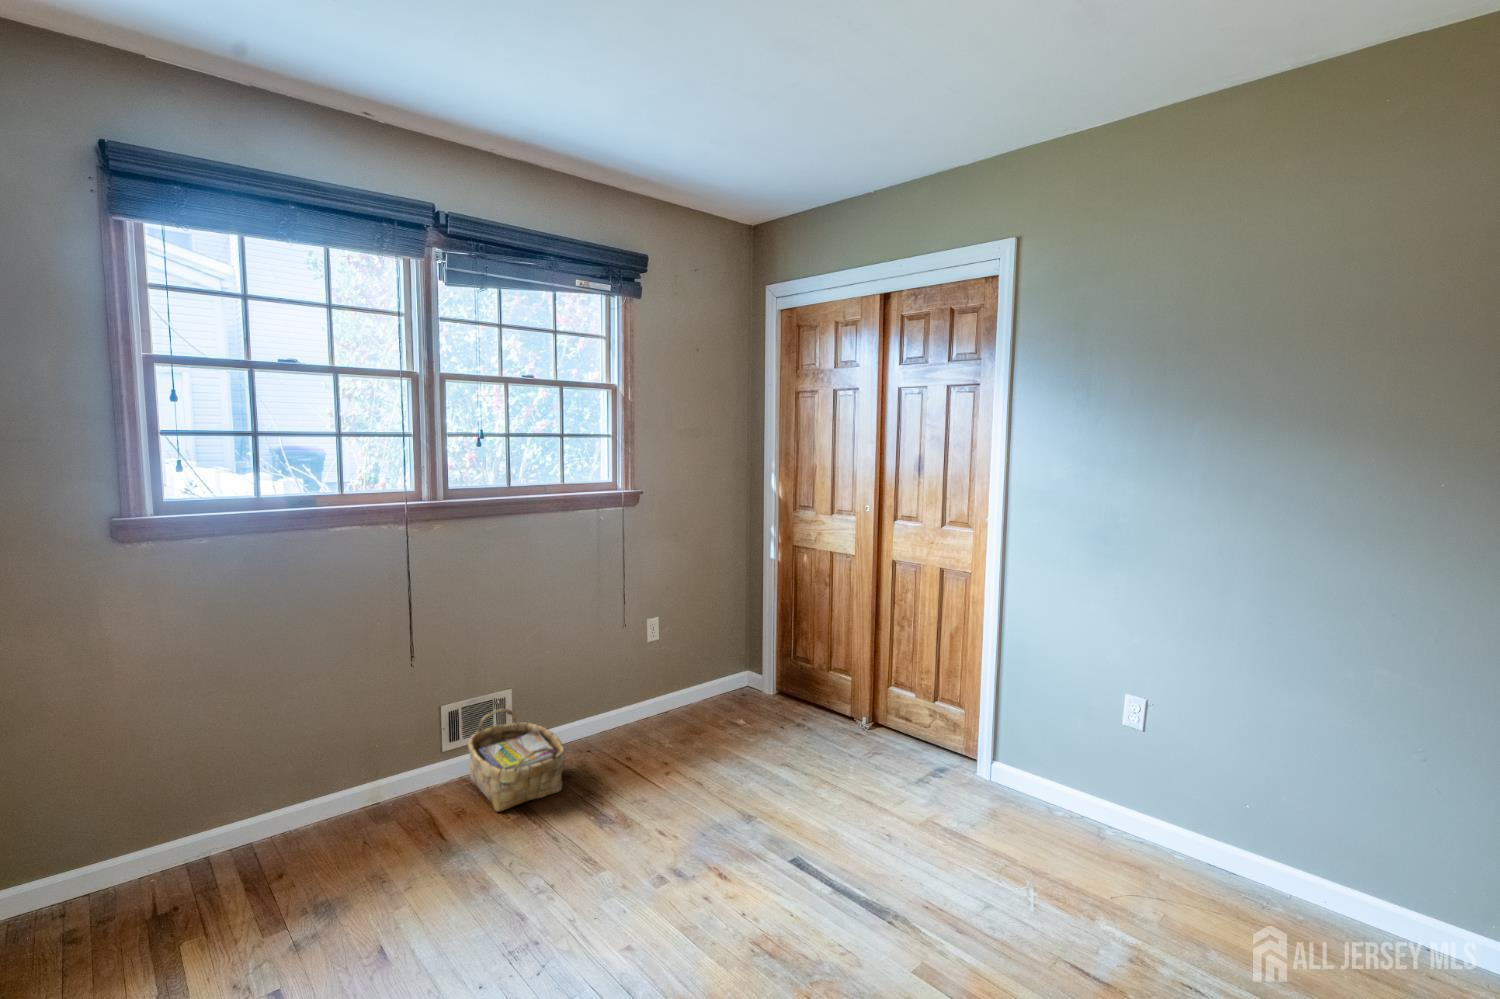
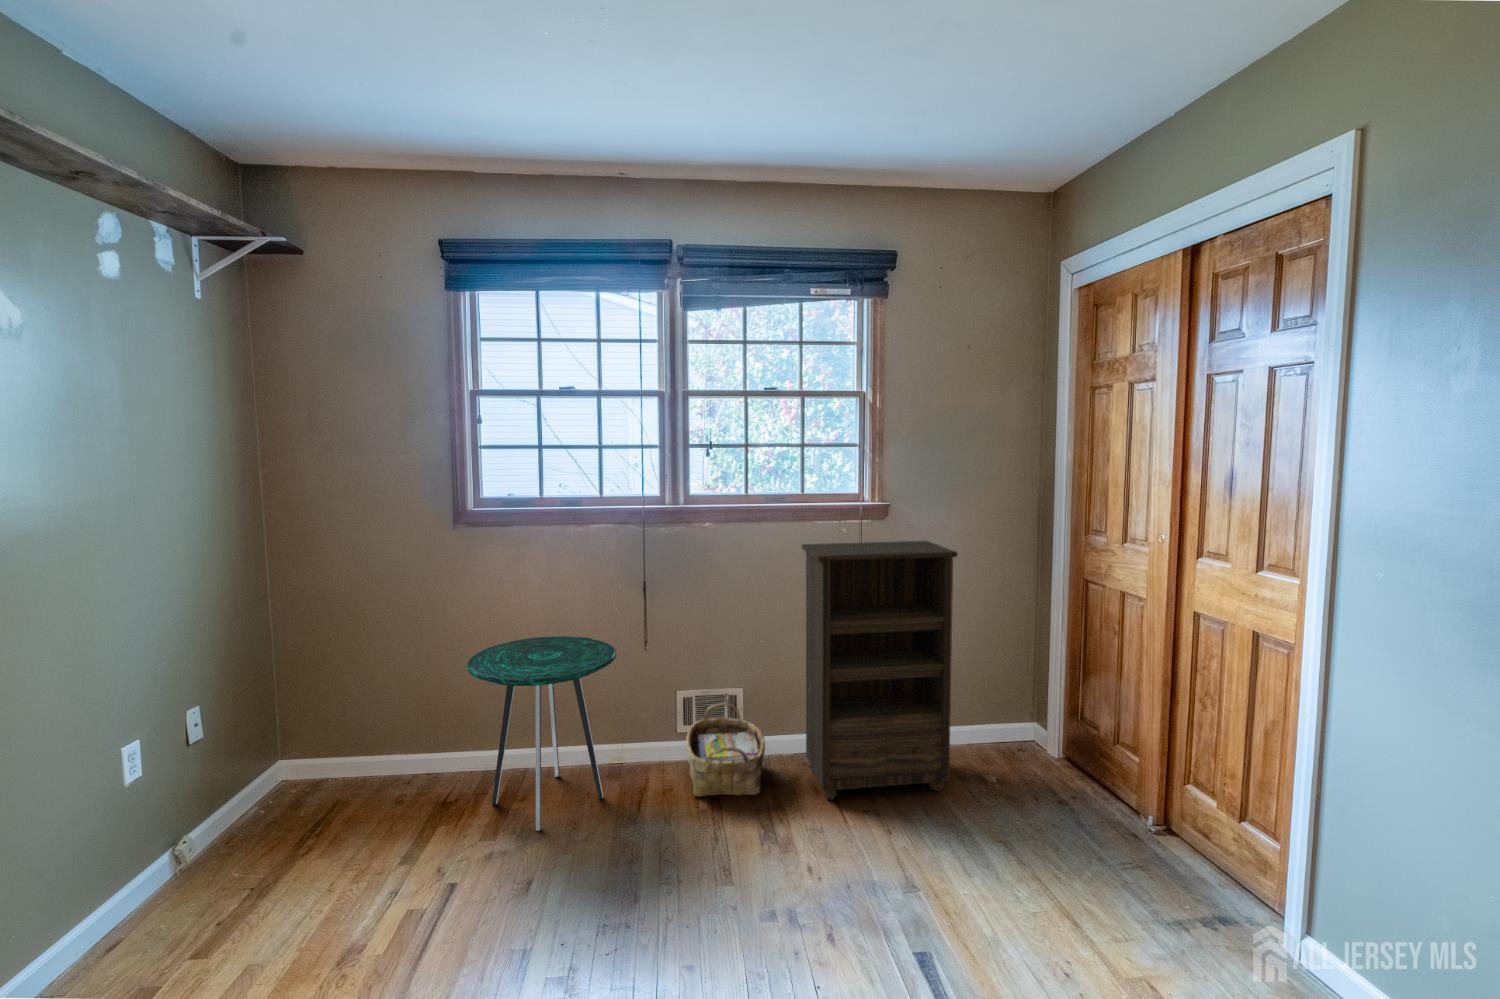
bookshelf: none [581,523,727,774] -> present [802,541,958,799]
side table: none [190,665,405,909] -> present [466,636,616,830]

